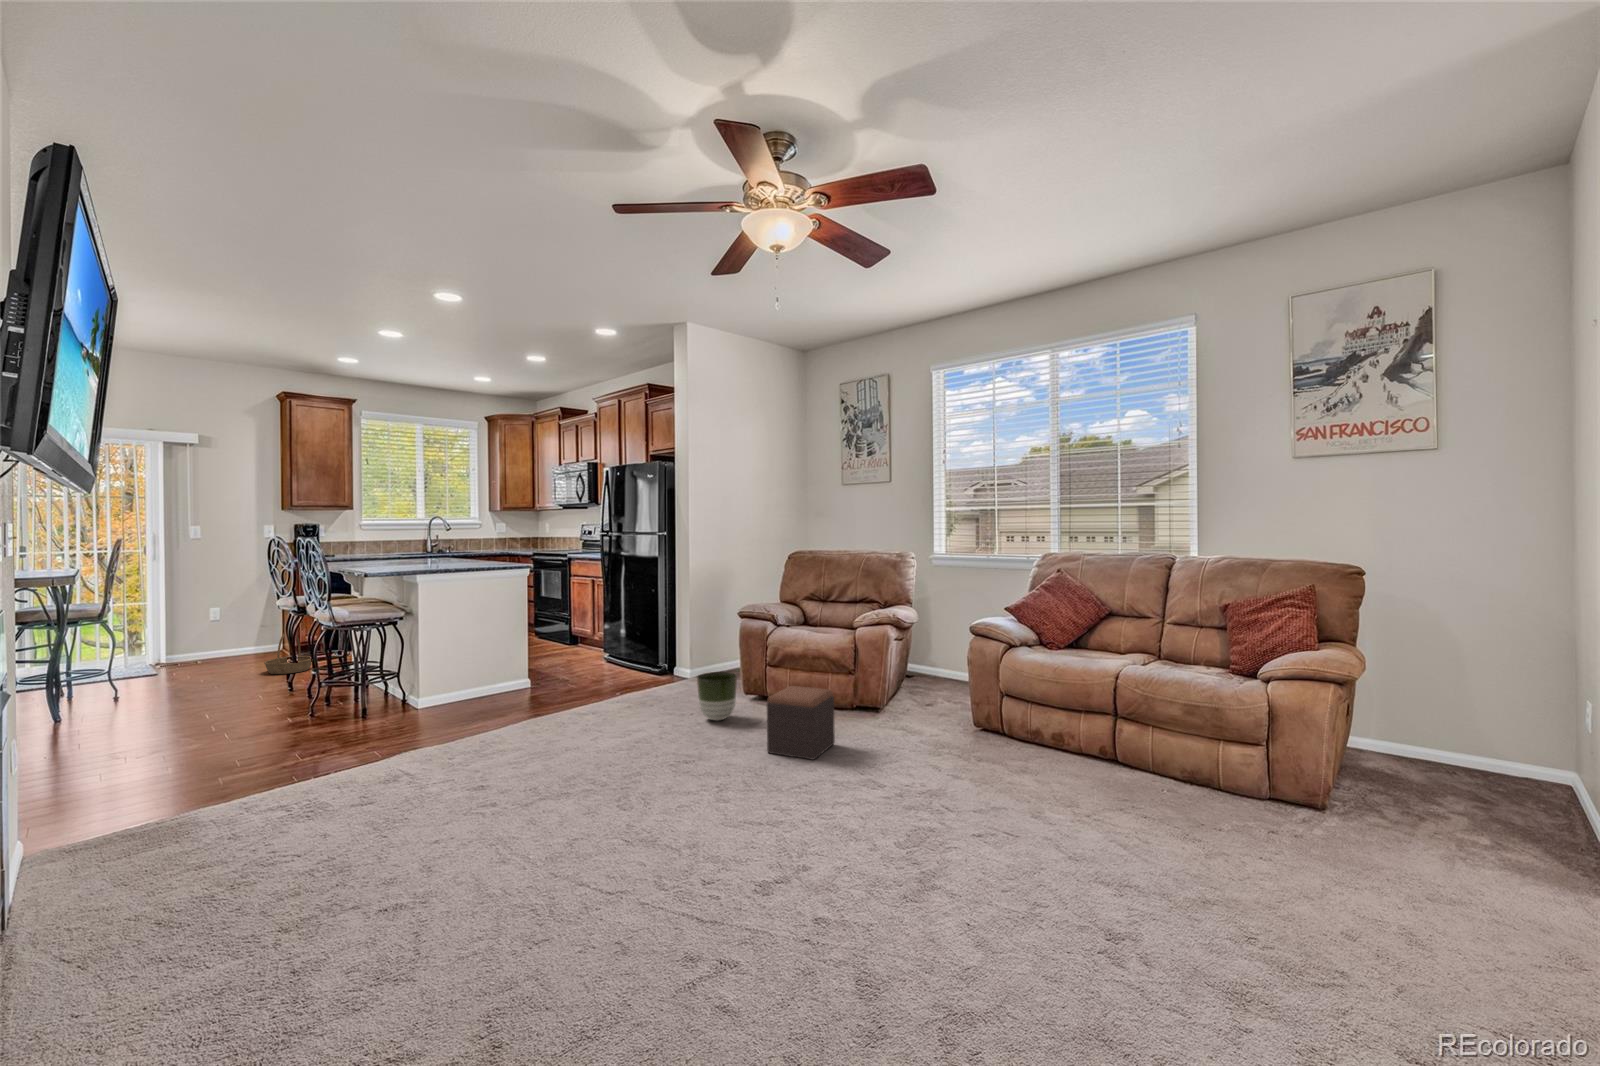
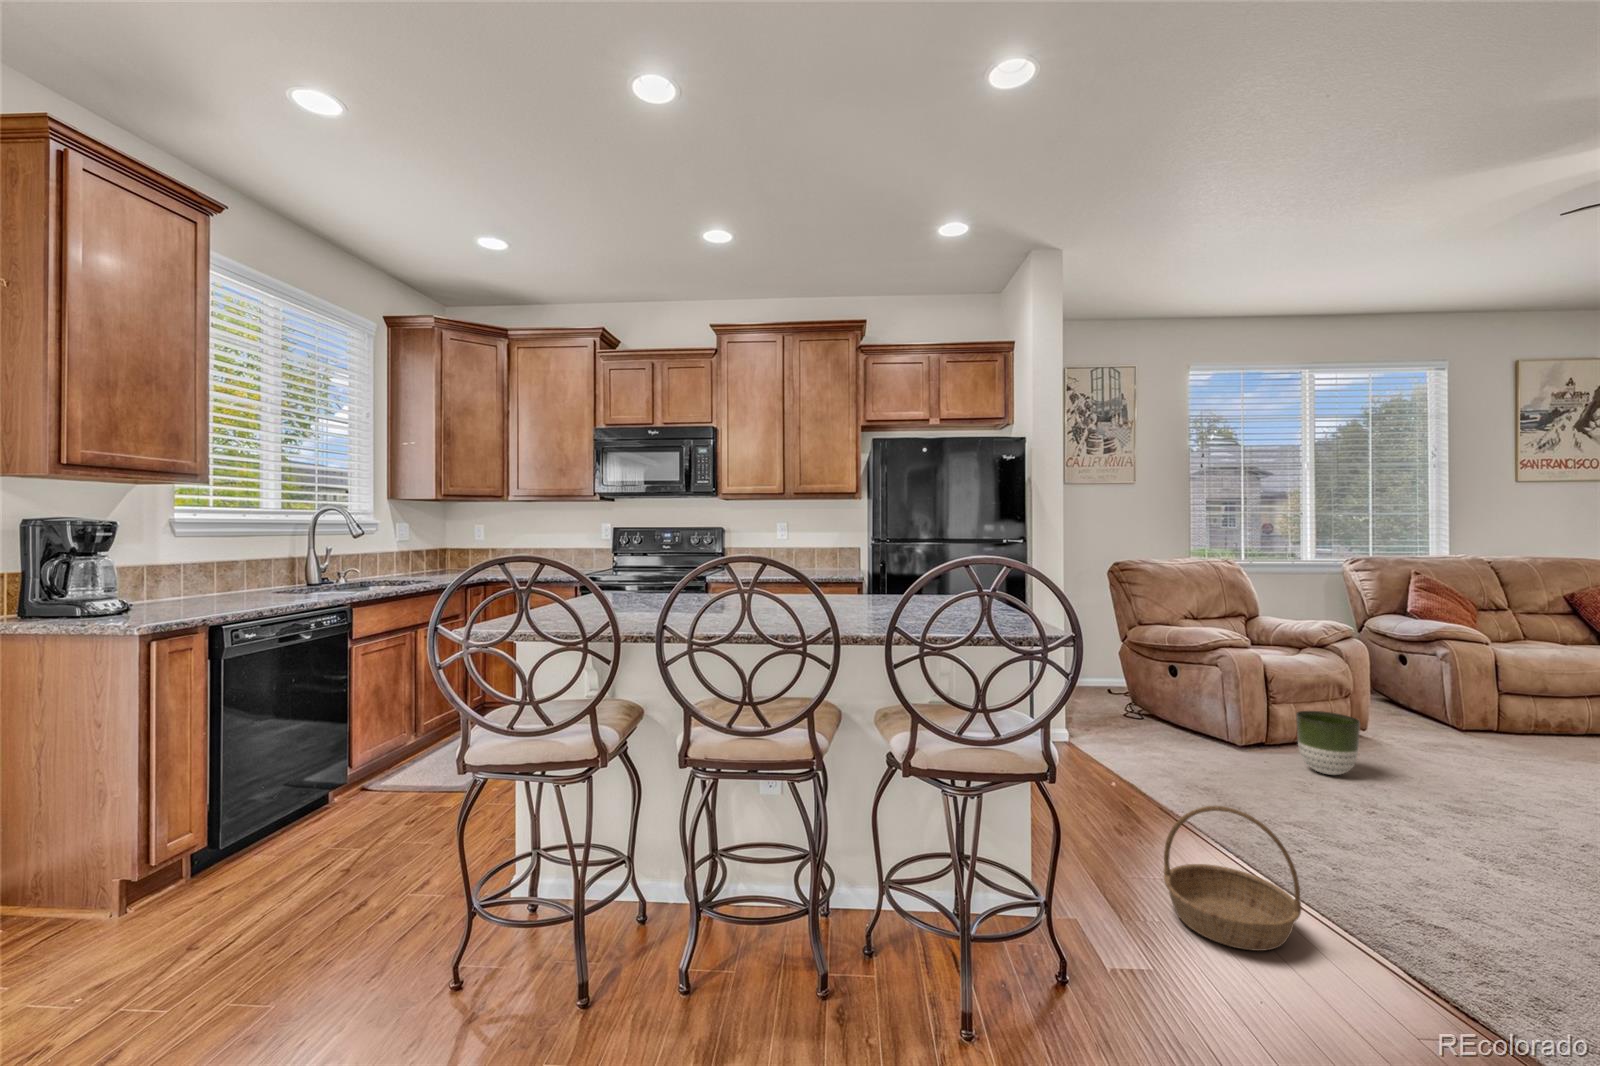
basket: present [264,633,313,674] -> present [1164,806,1302,951]
footstool: present [767,686,835,760] -> none [1452,707,1565,793]

